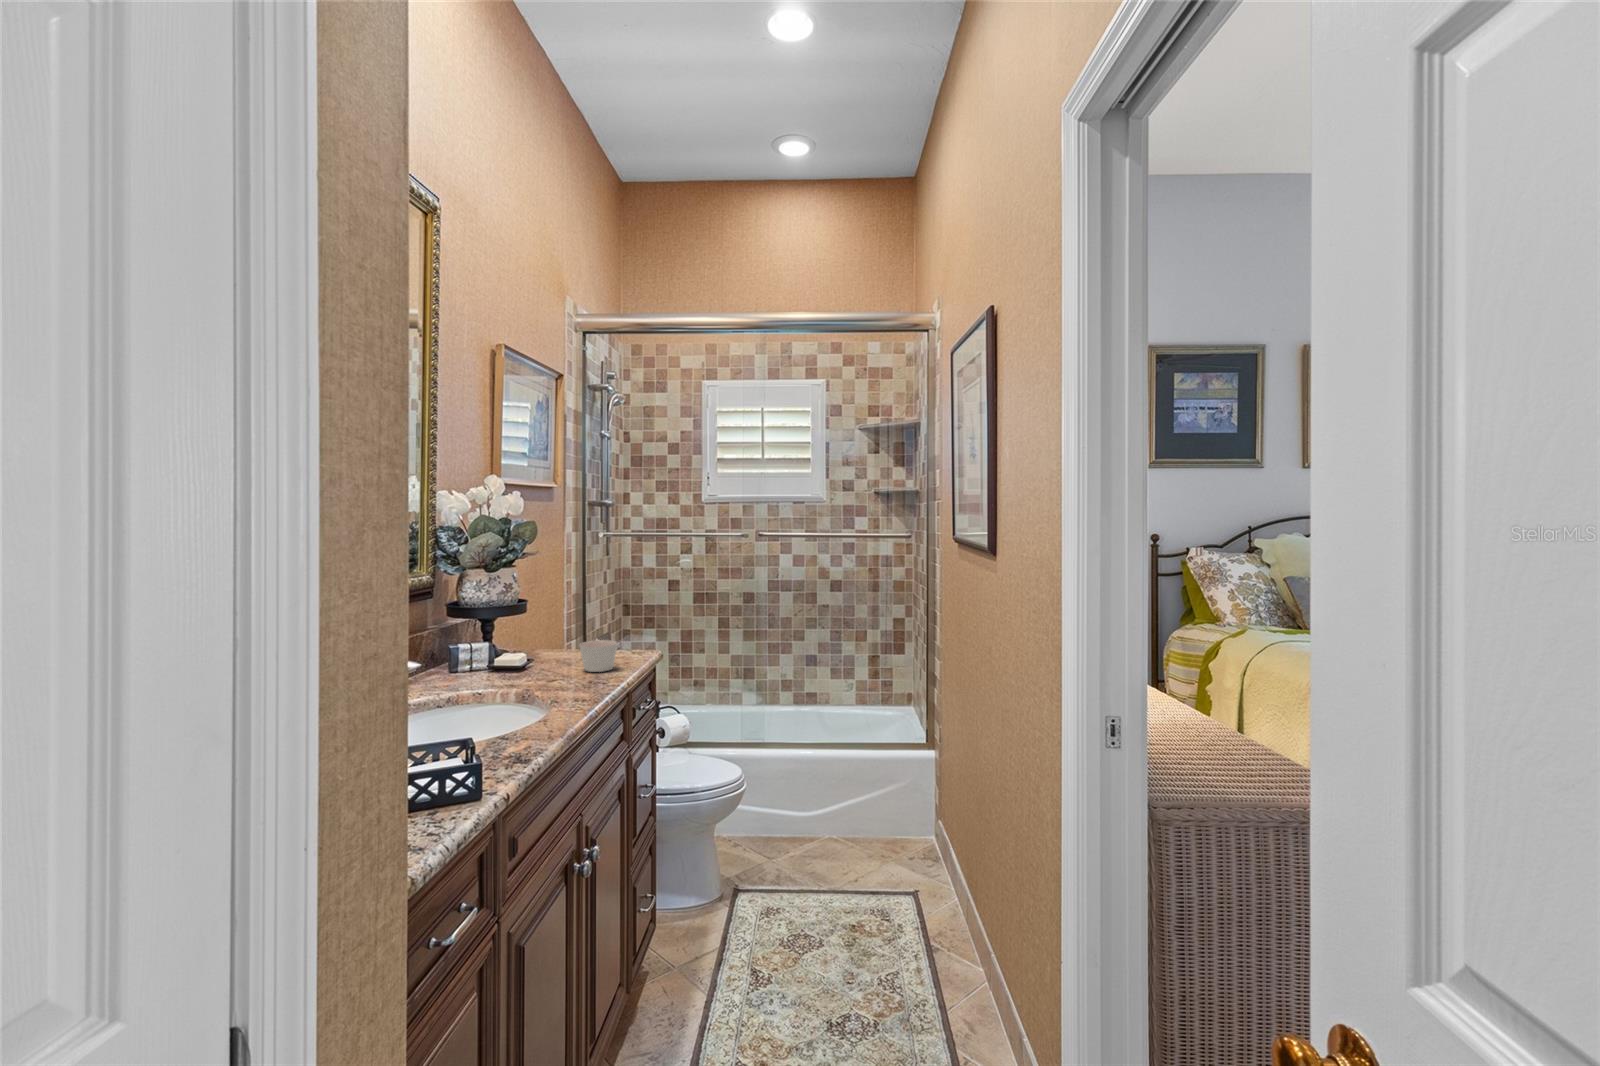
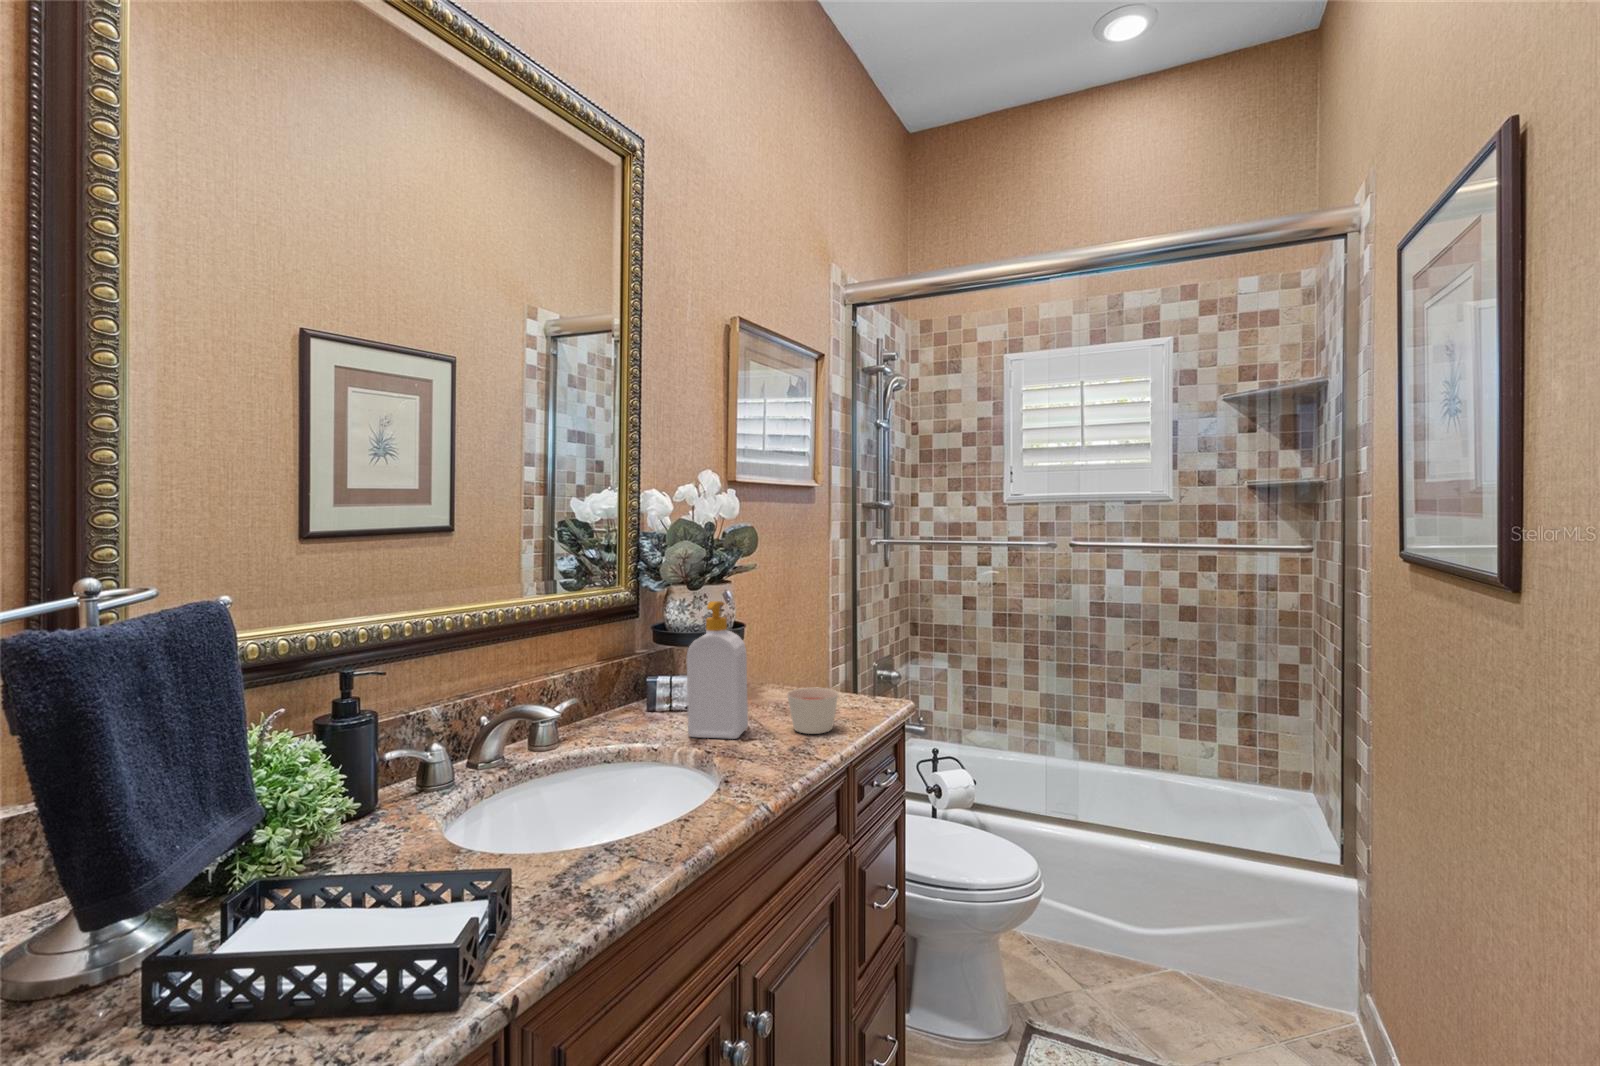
soap bottle: none [506,579,550,681] -> present [687,601,748,739]

